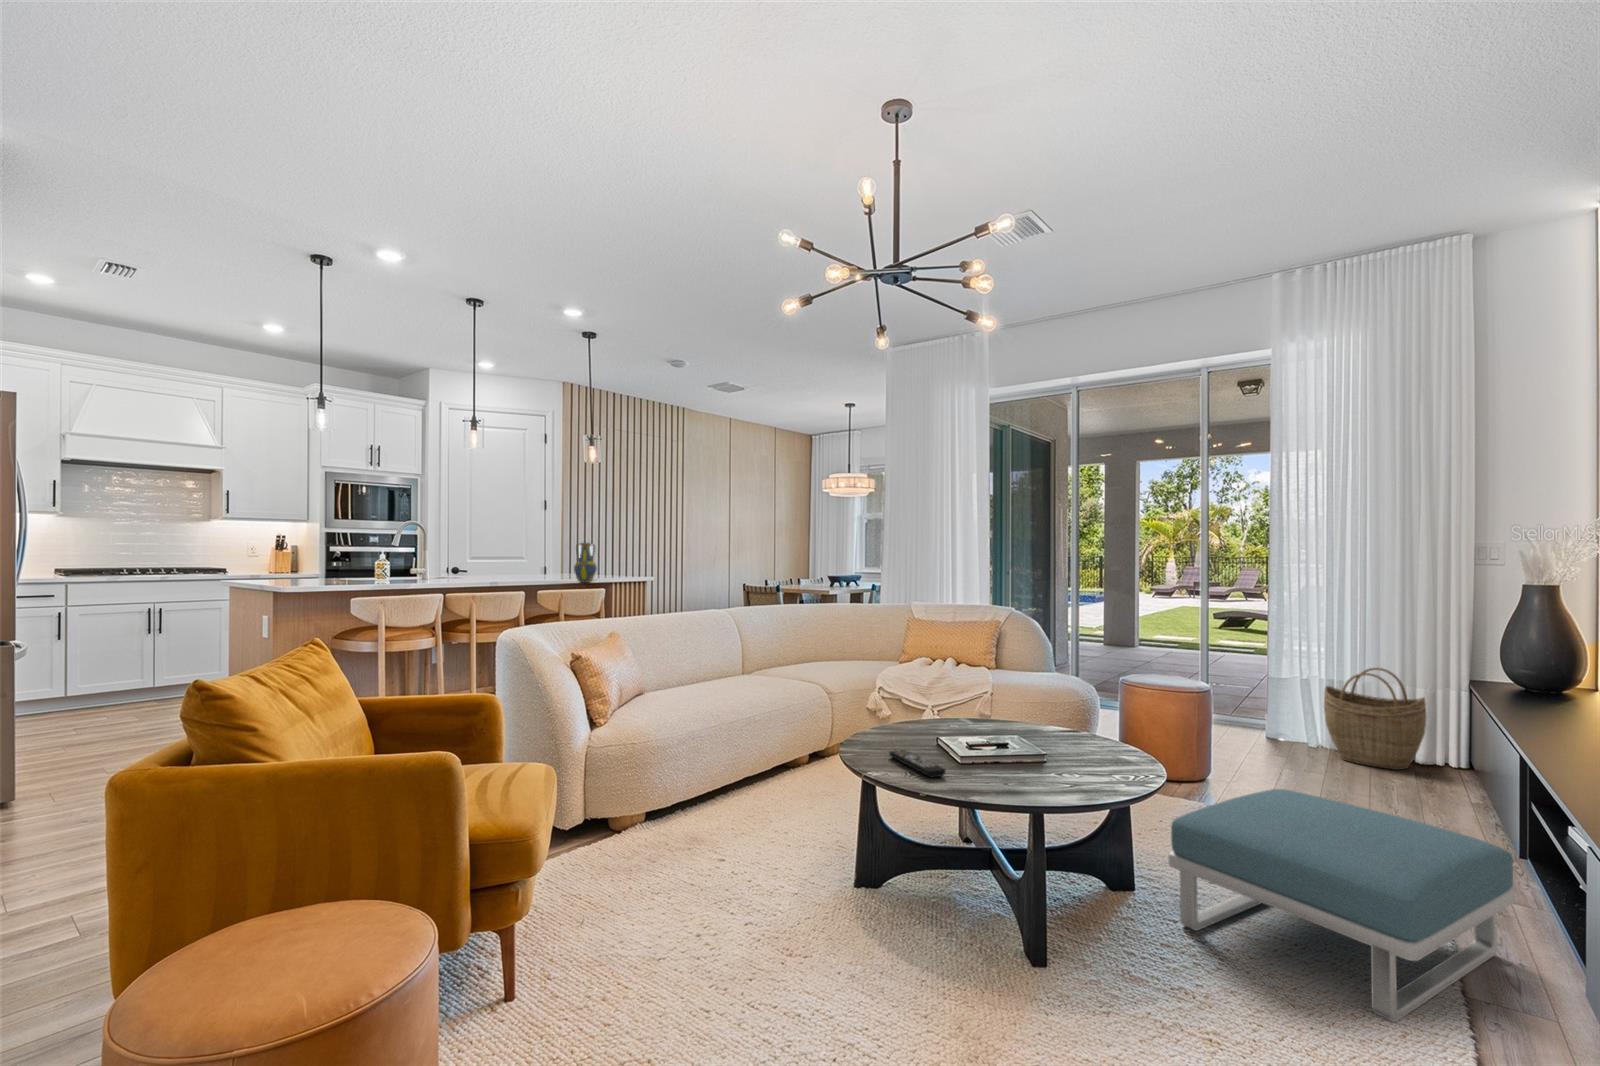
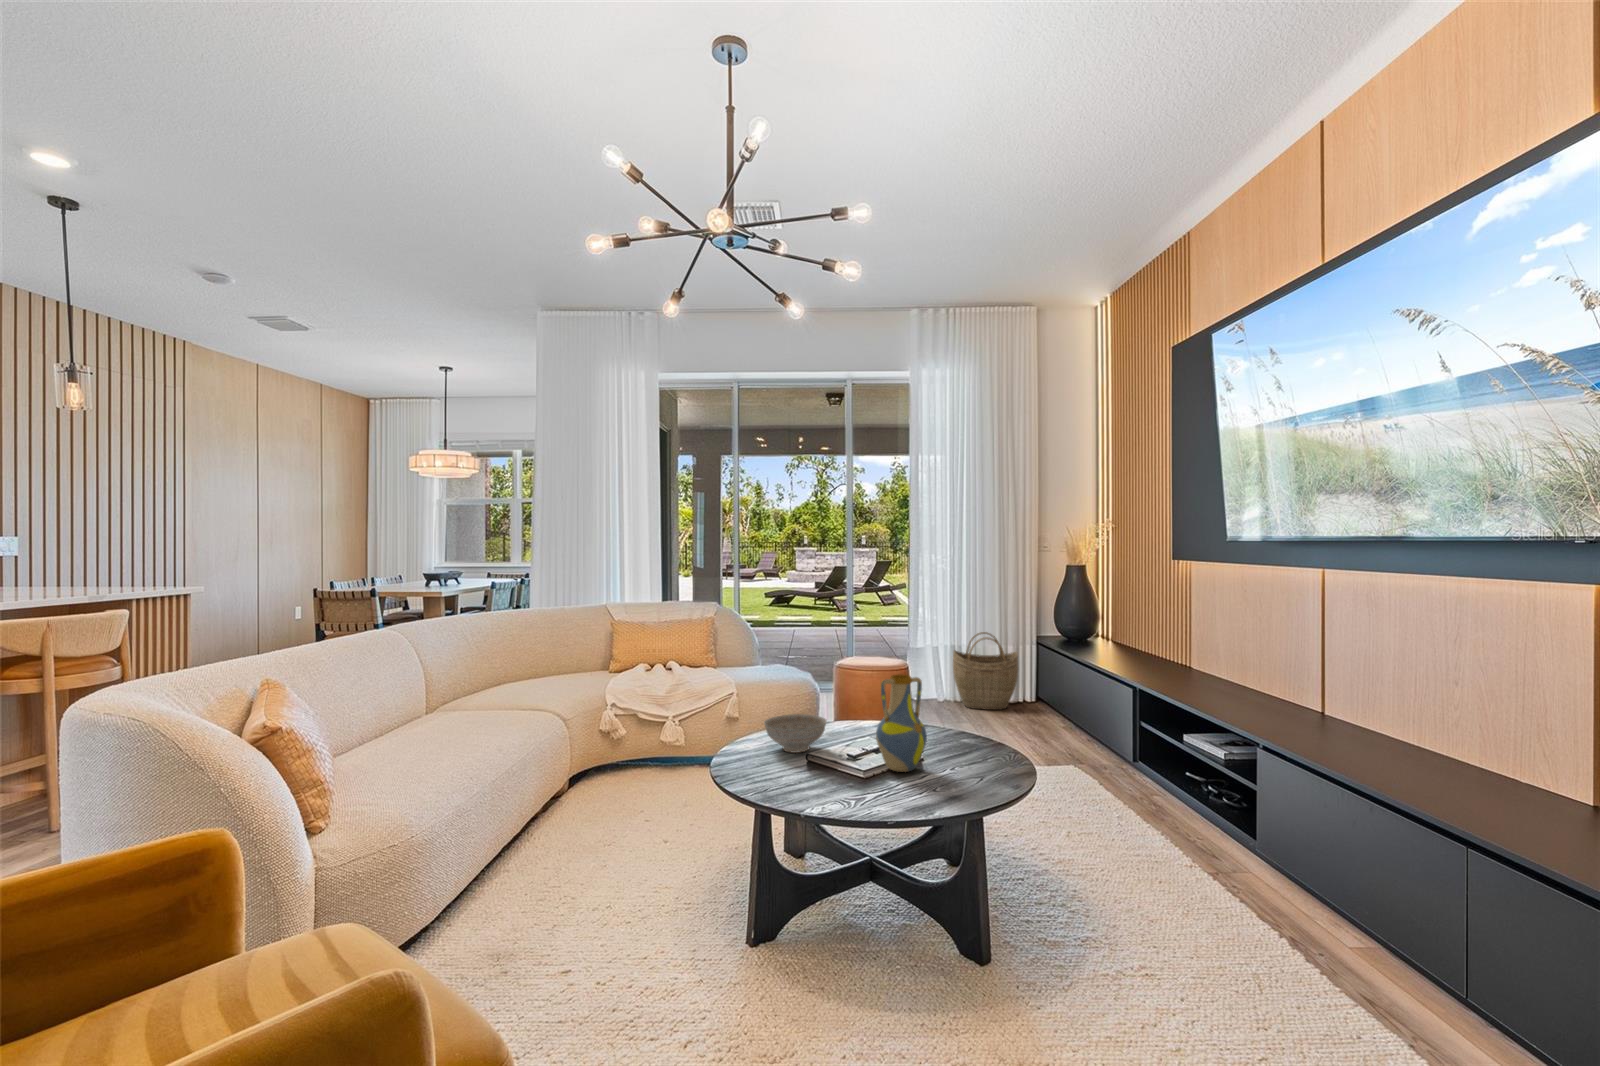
vase: present [574,543,597,583] -> present [876,675,927,772]
decorative bowl: none [914,702,973,735] -> present [764,714,827,753]
remote control: present [889,750,946,777] -> none [795,778,879,804]
footstool: present [1168,789,1515,1022] -> none [1018,746,1230,915]

